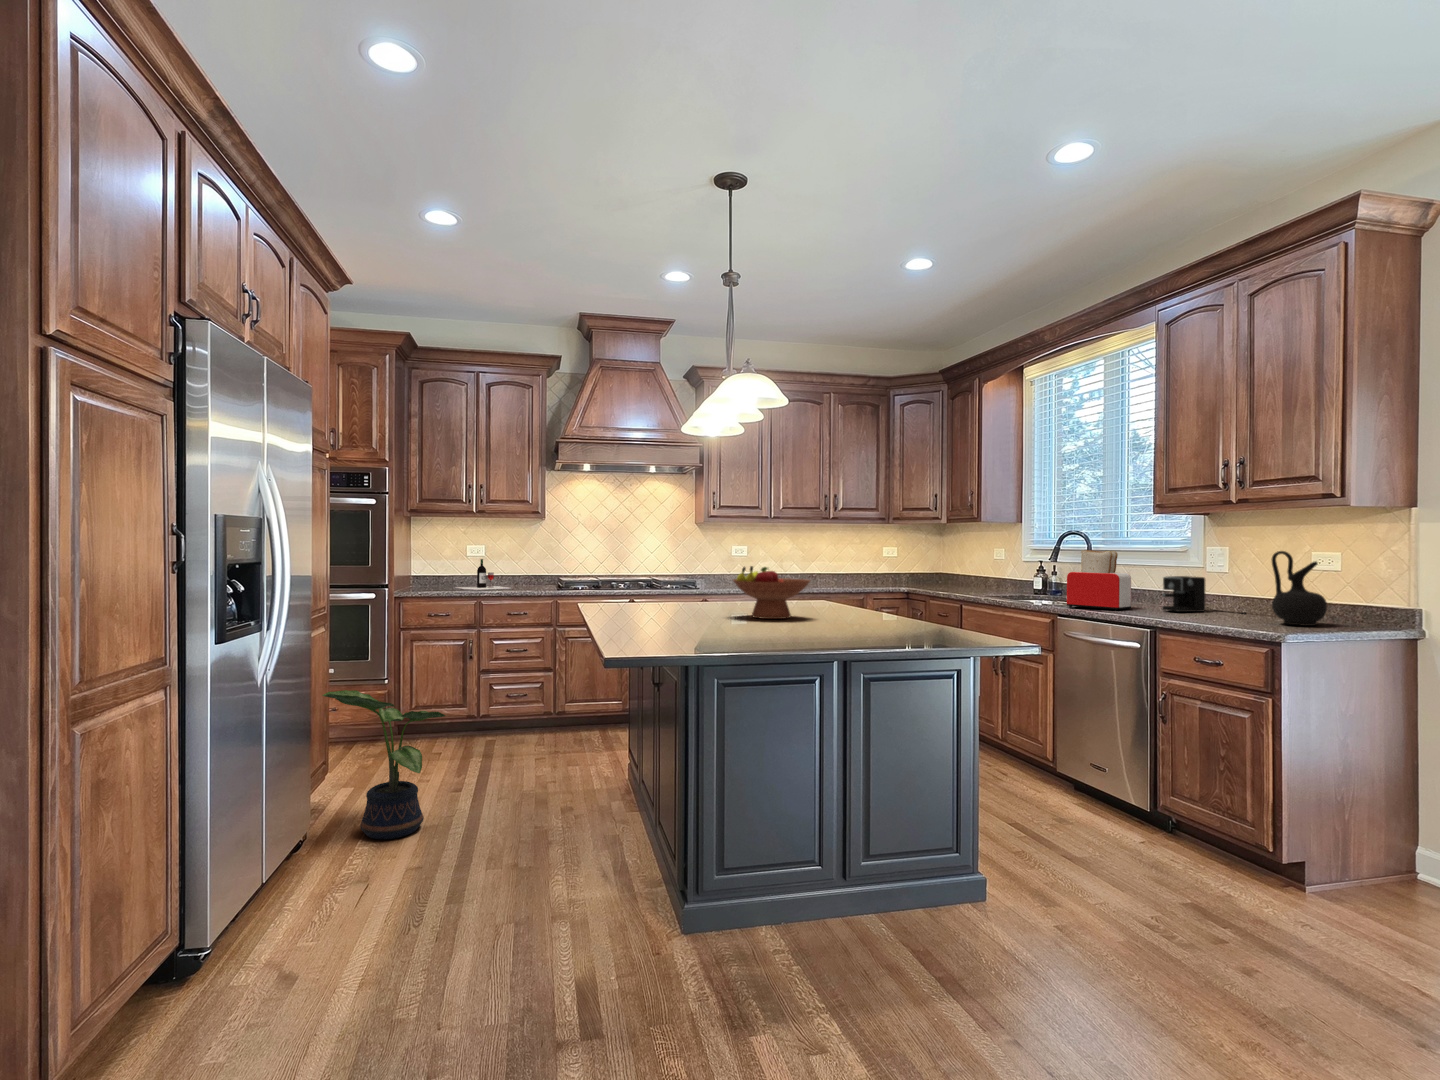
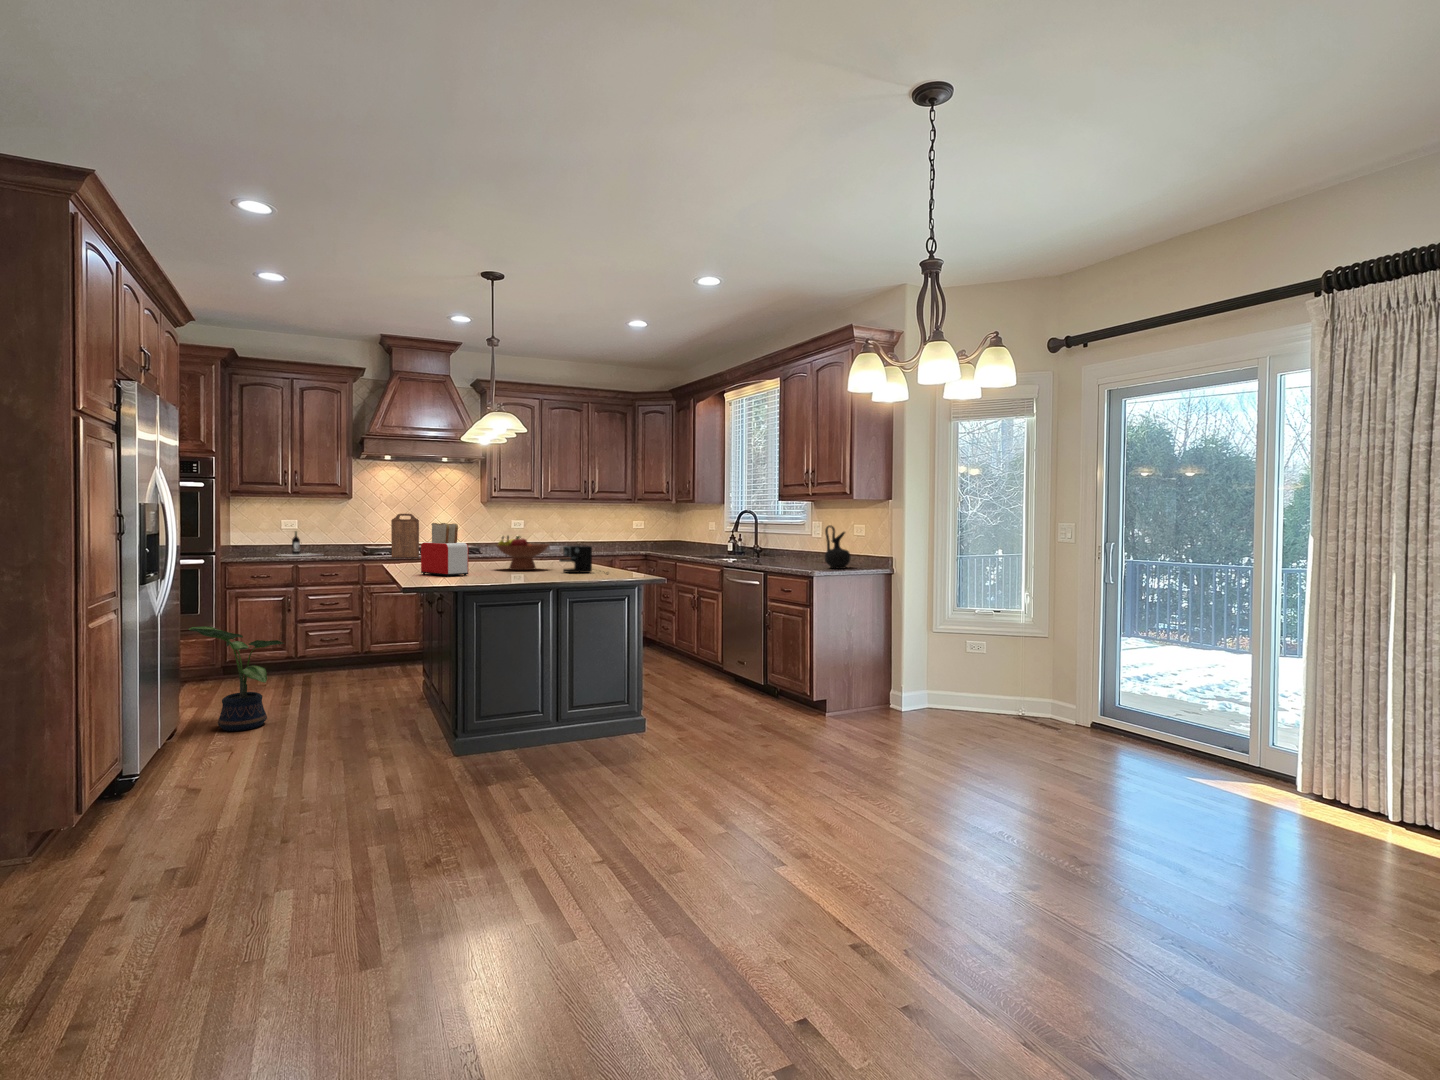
cutting board: none [589,537,622,593] -> present [391,514,419,558]
toaster: present [1066,550,1131,611] -> present [421,523,468,577]
coffee maker: present [1162,576,1246,614] -> present [559,545,592,573]

